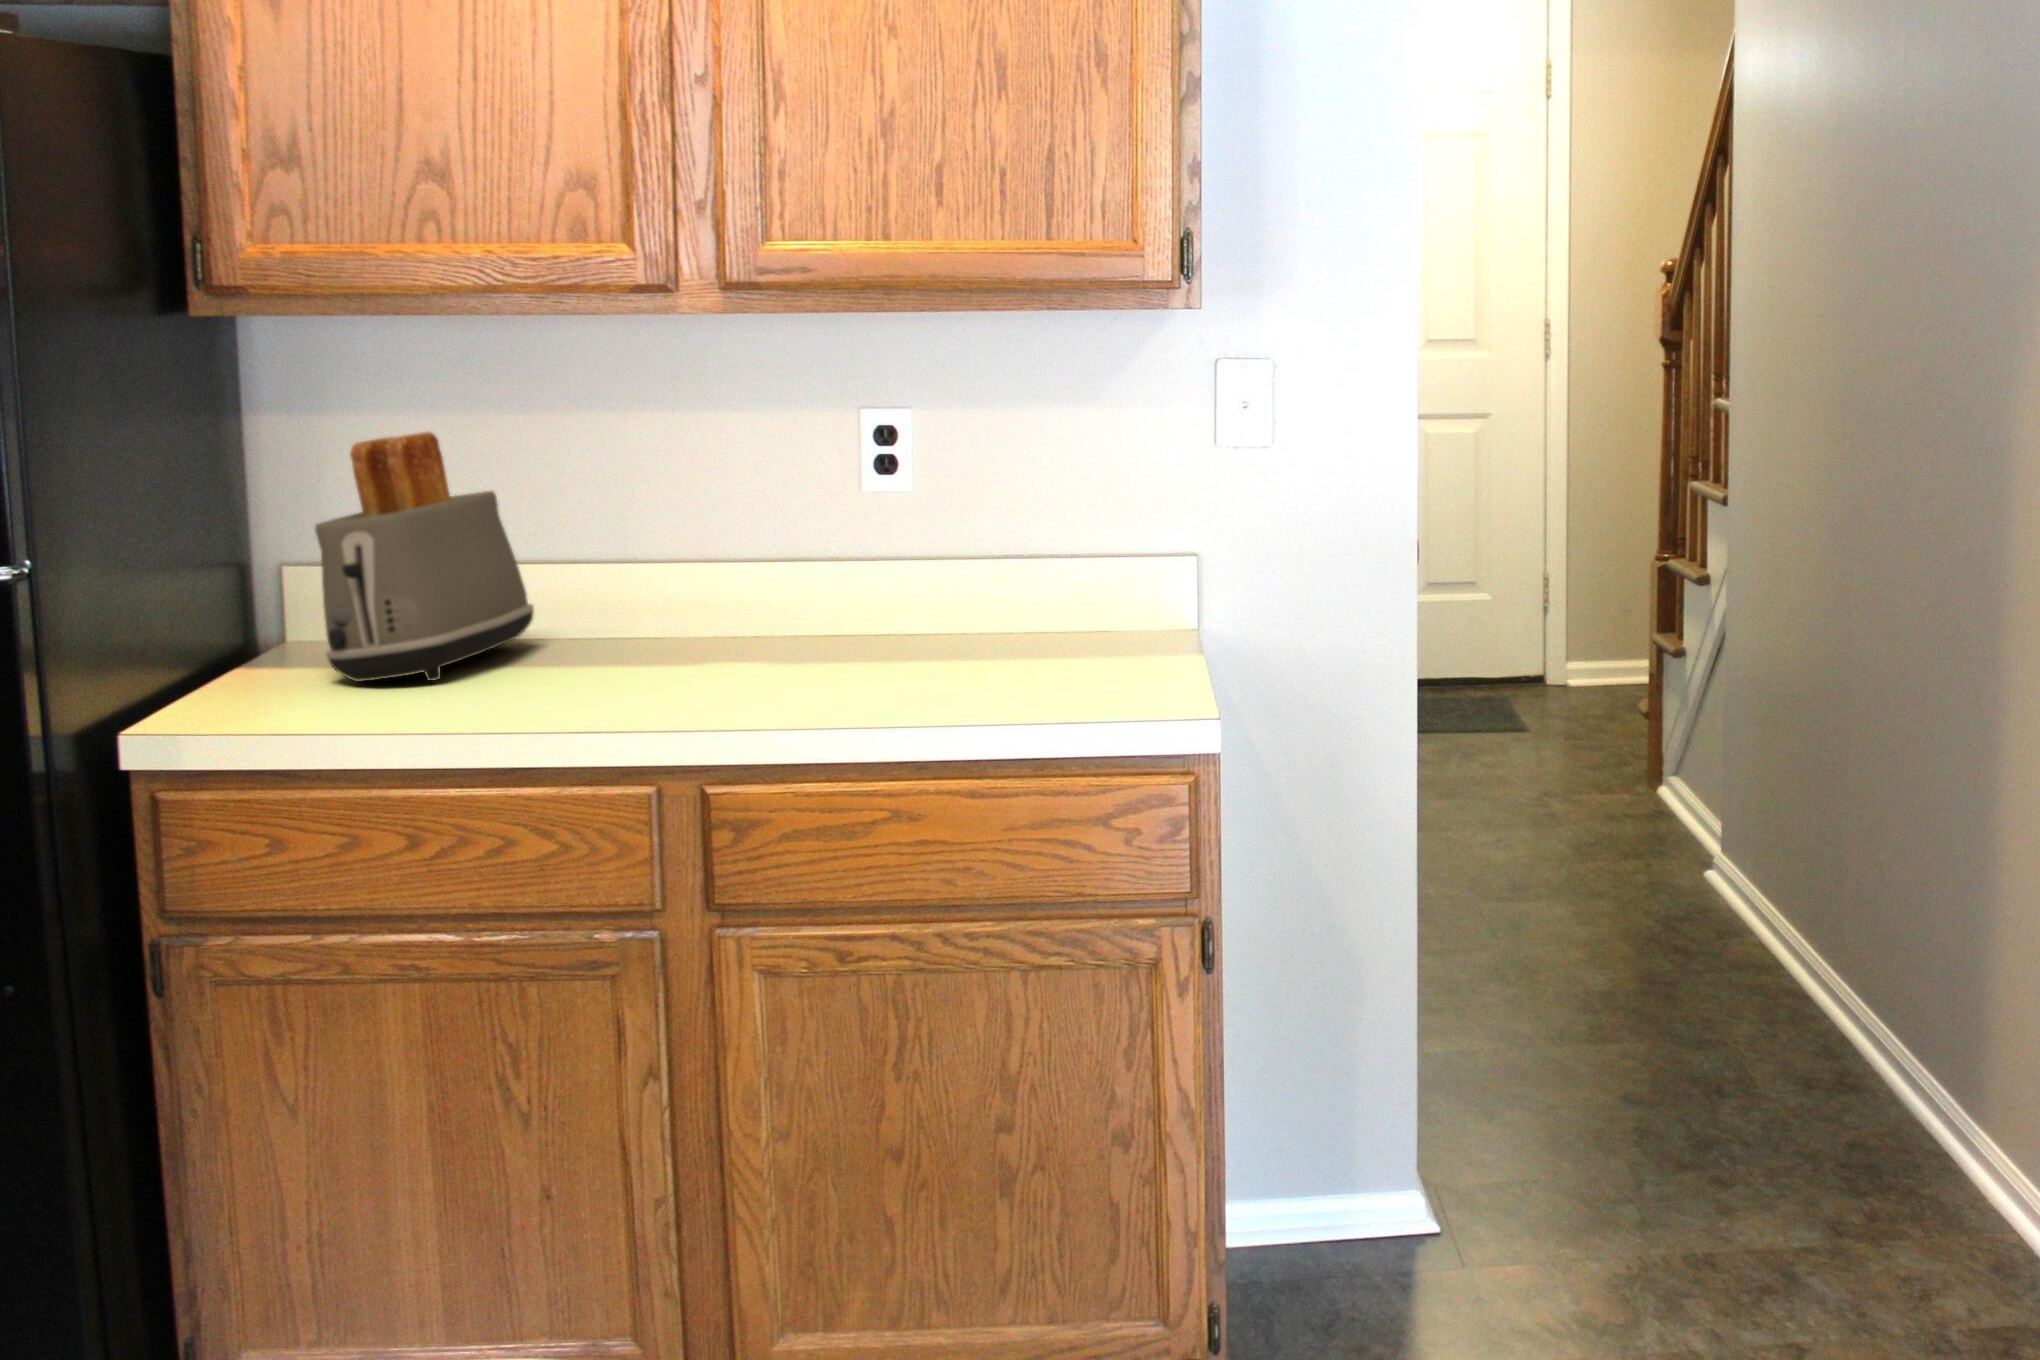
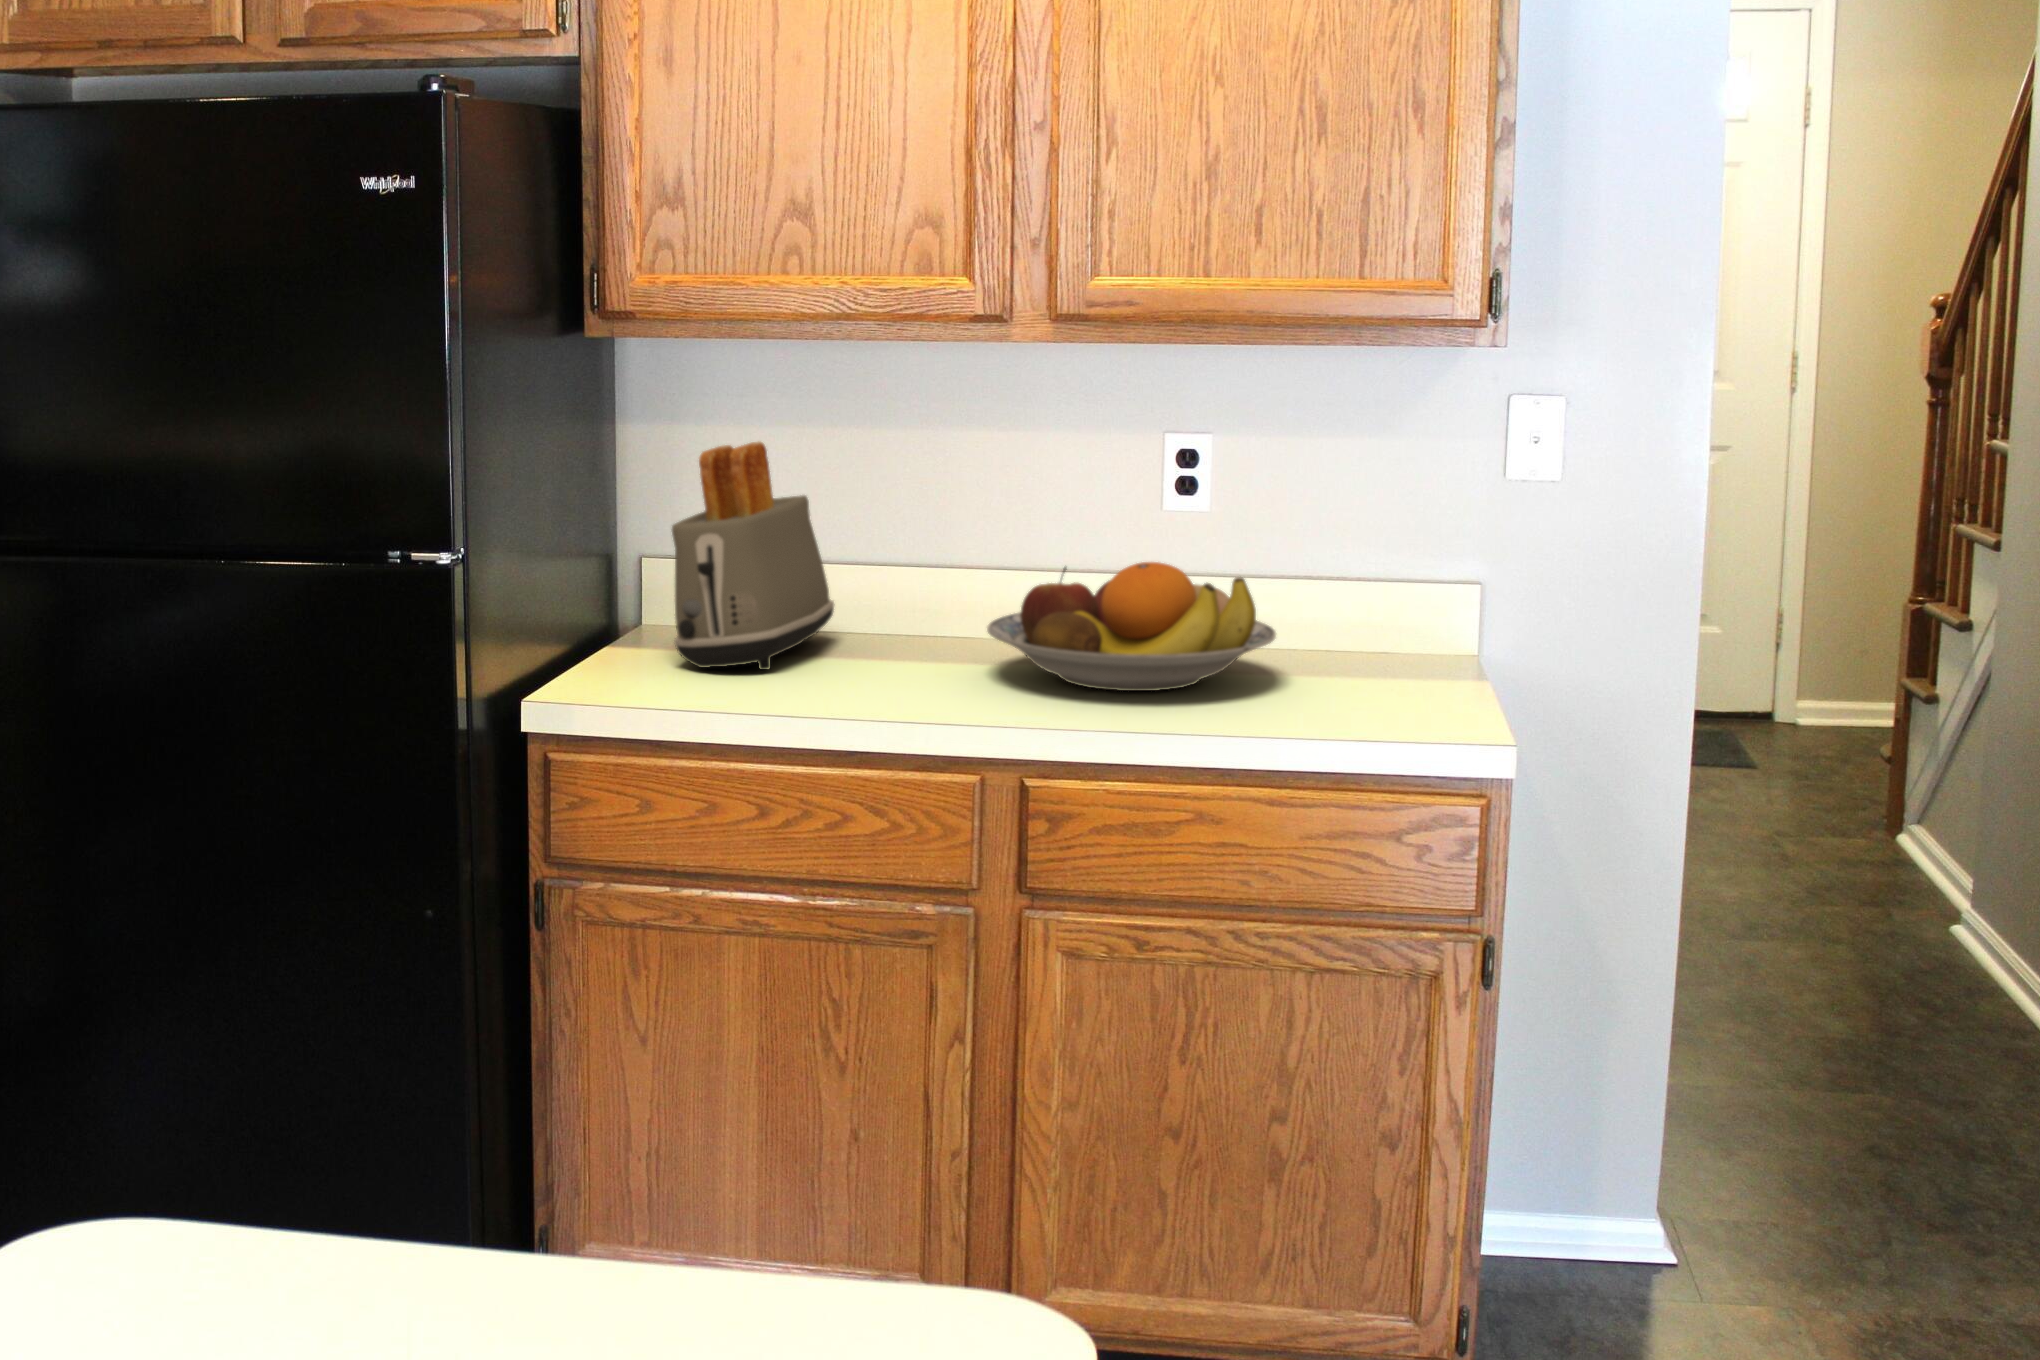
fruit bowl: none [684,546,997,683] -> present [987,562,1276,691]

